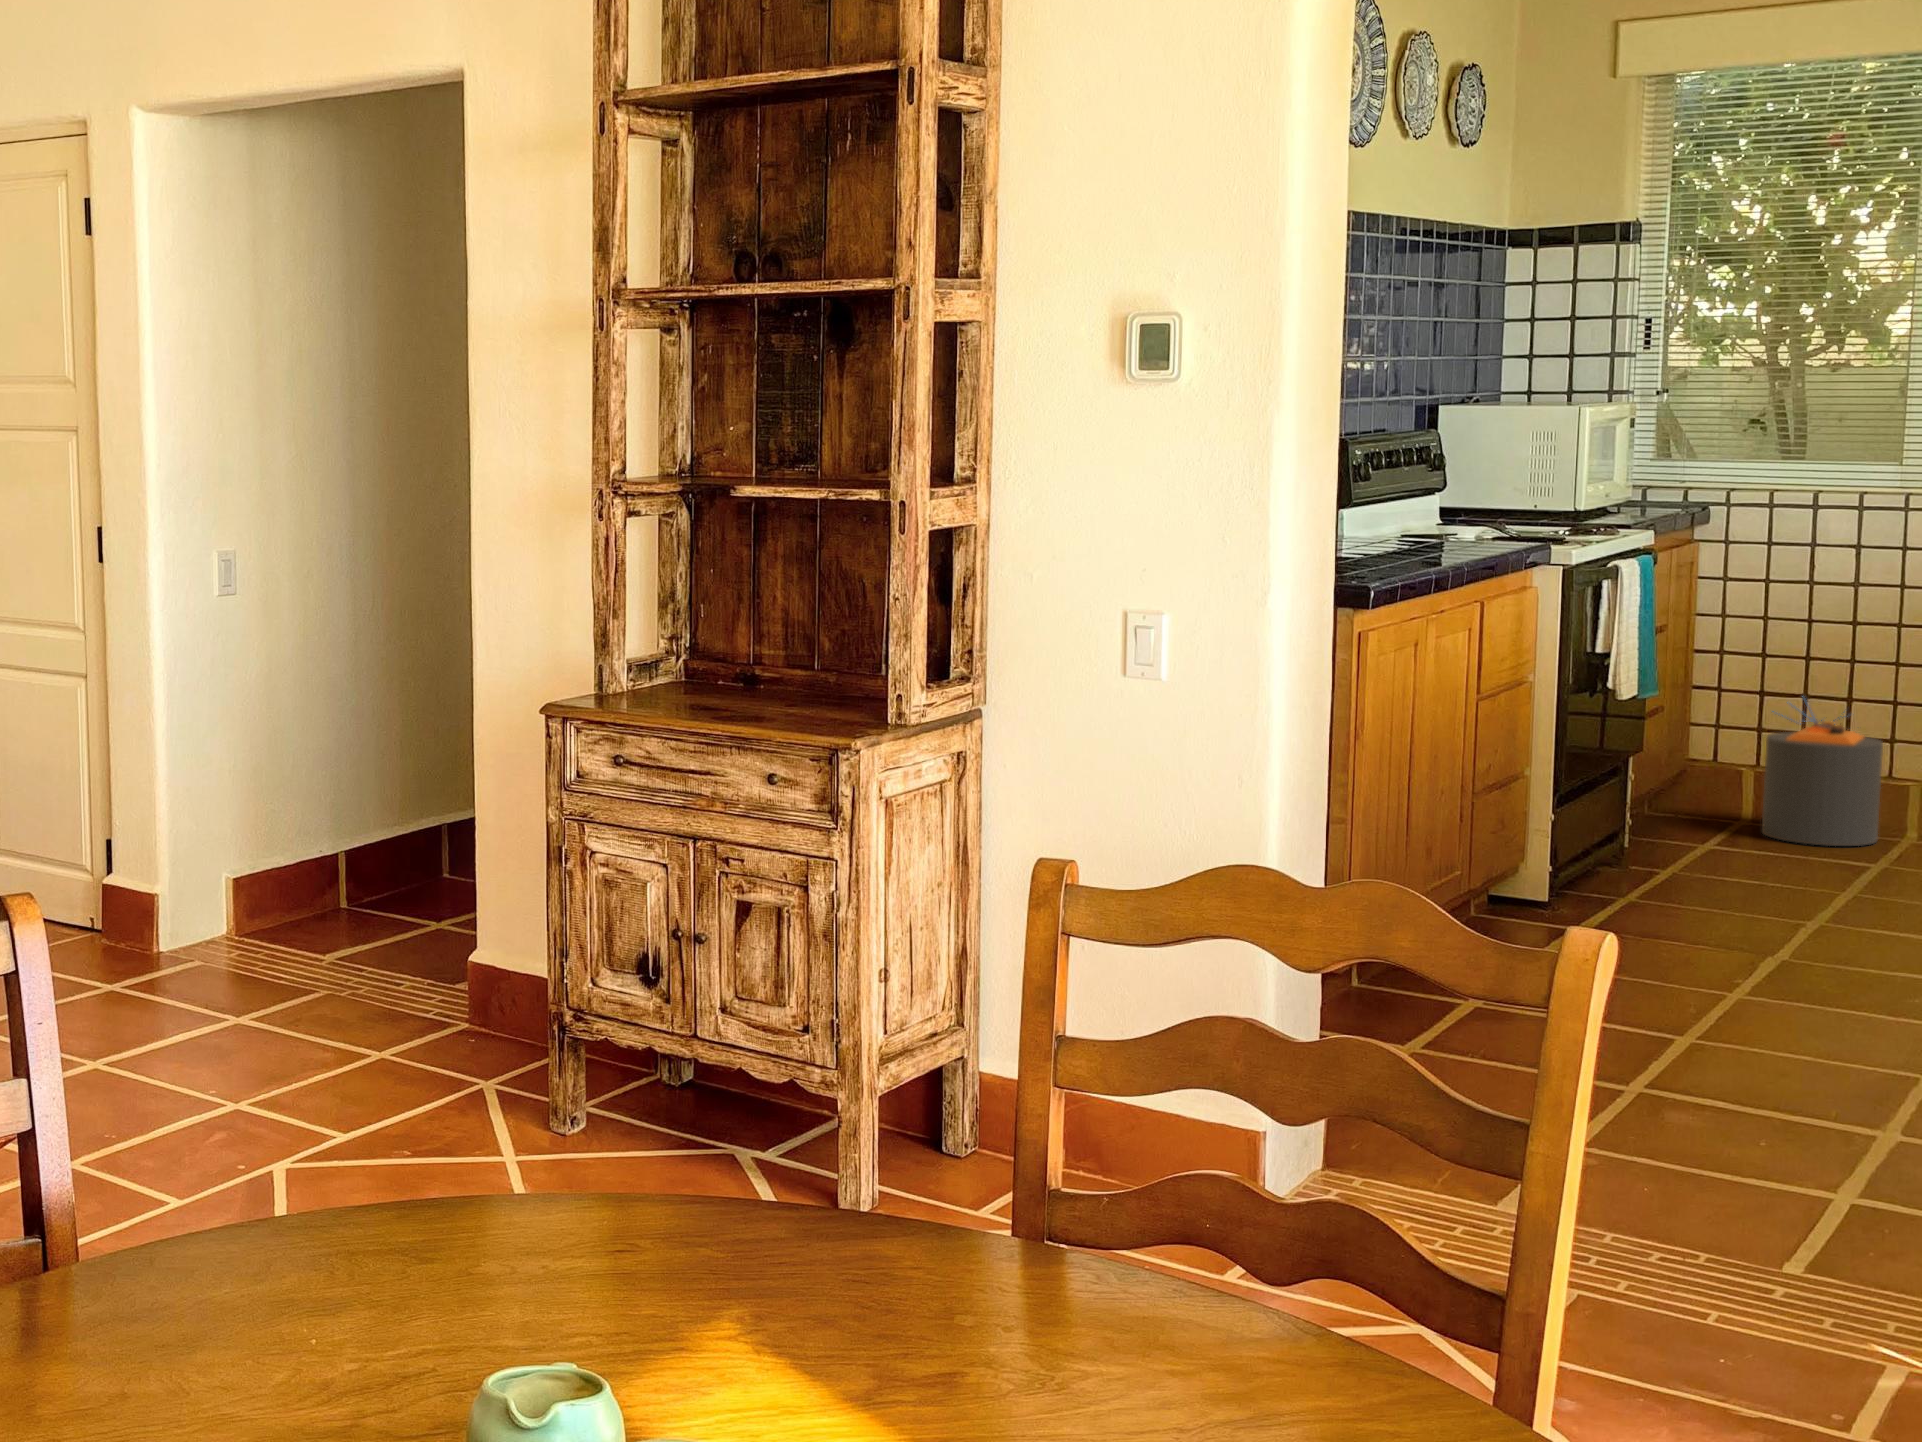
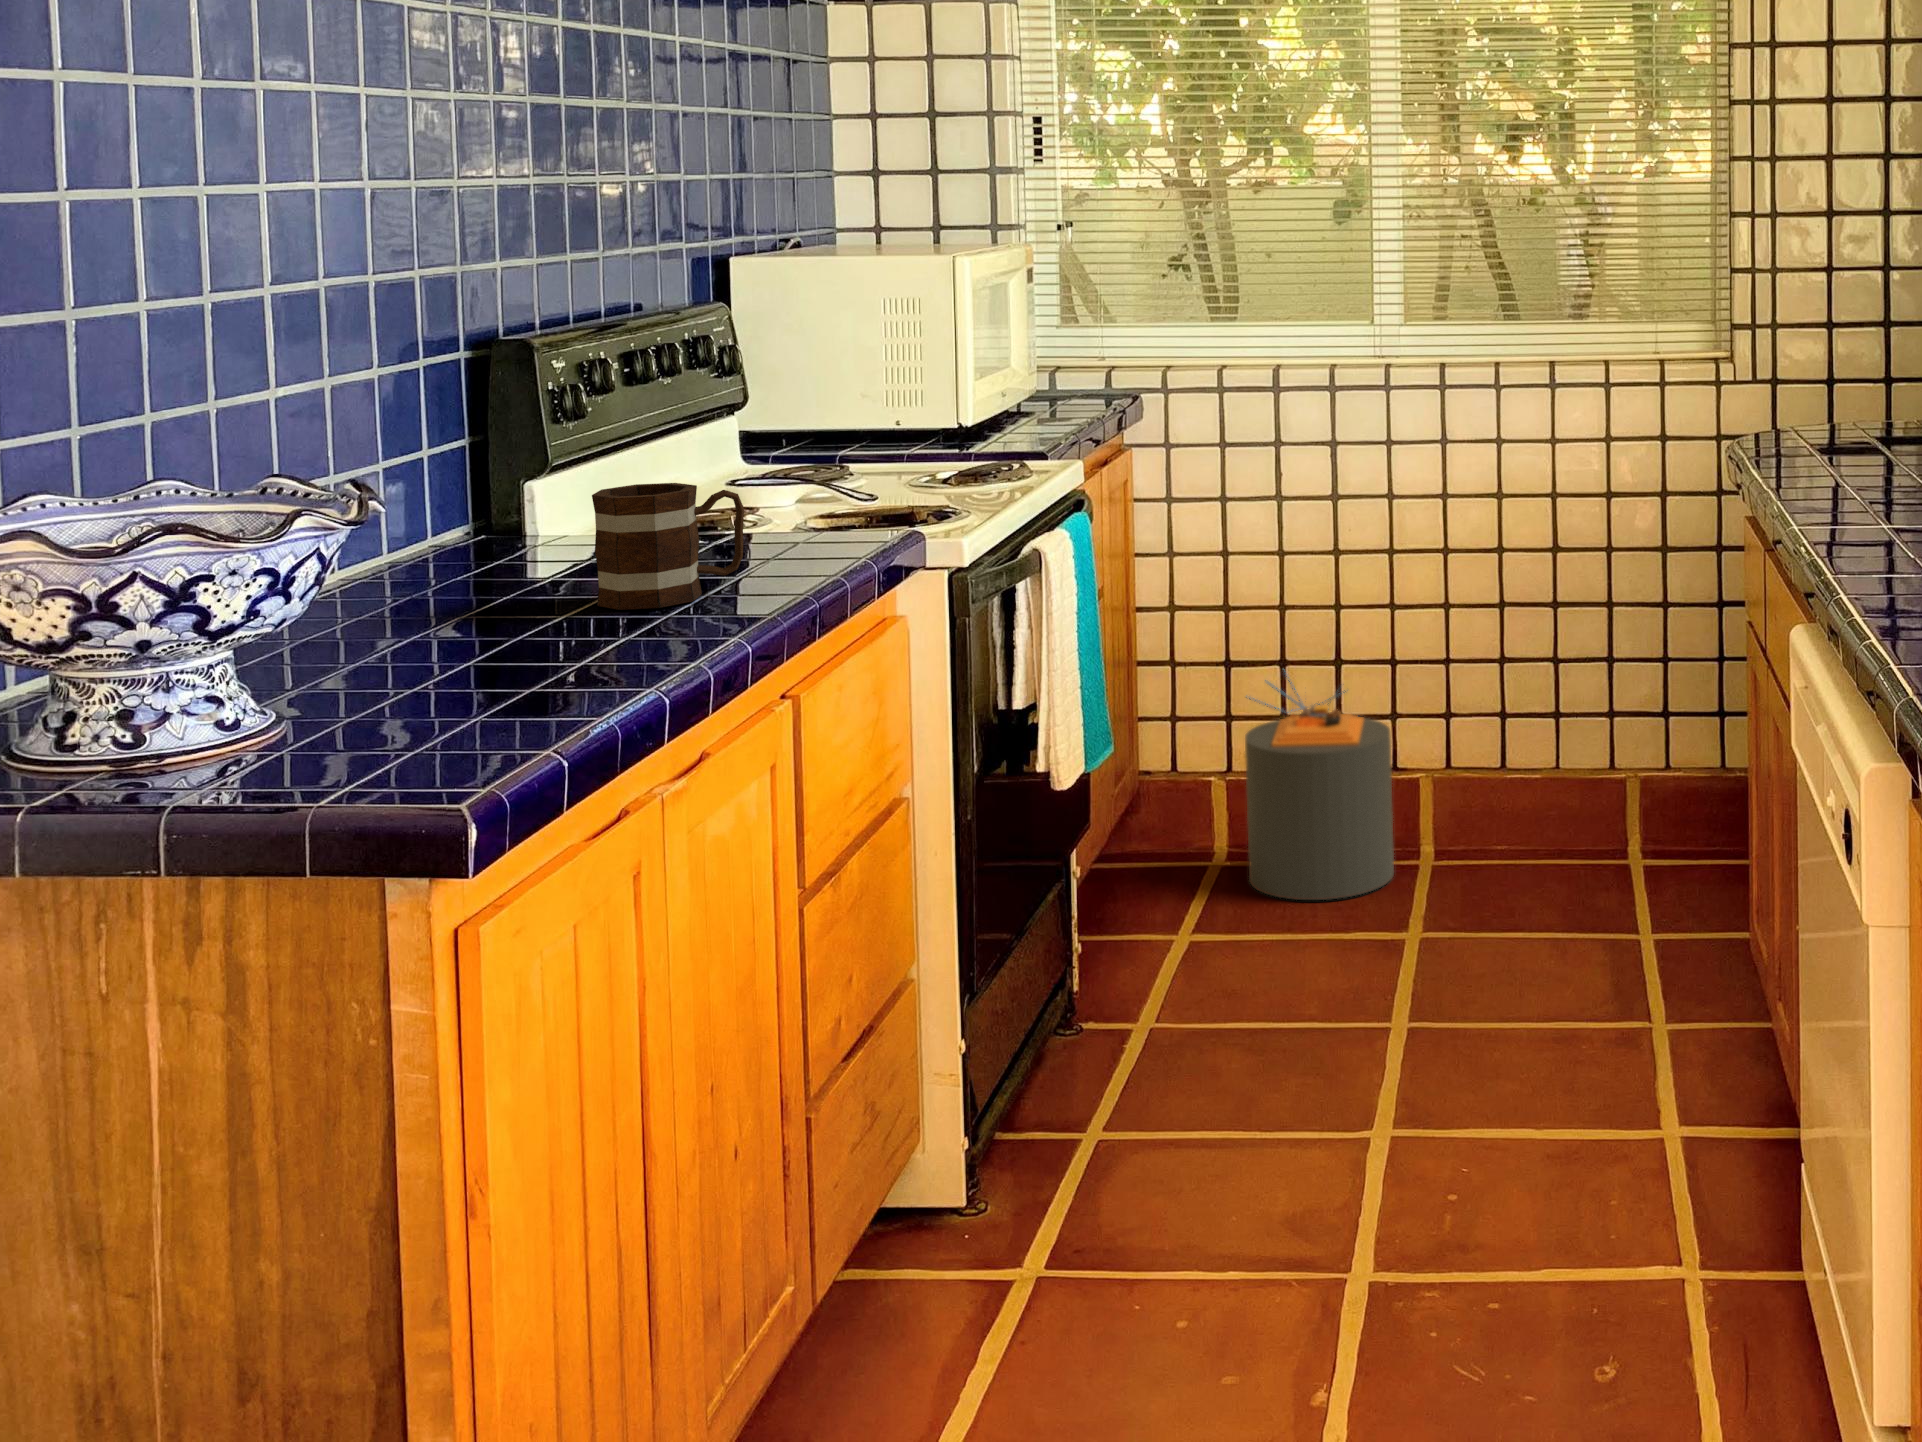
mug: none [1389,495,1462,549] -> present [592,483,744,610]

